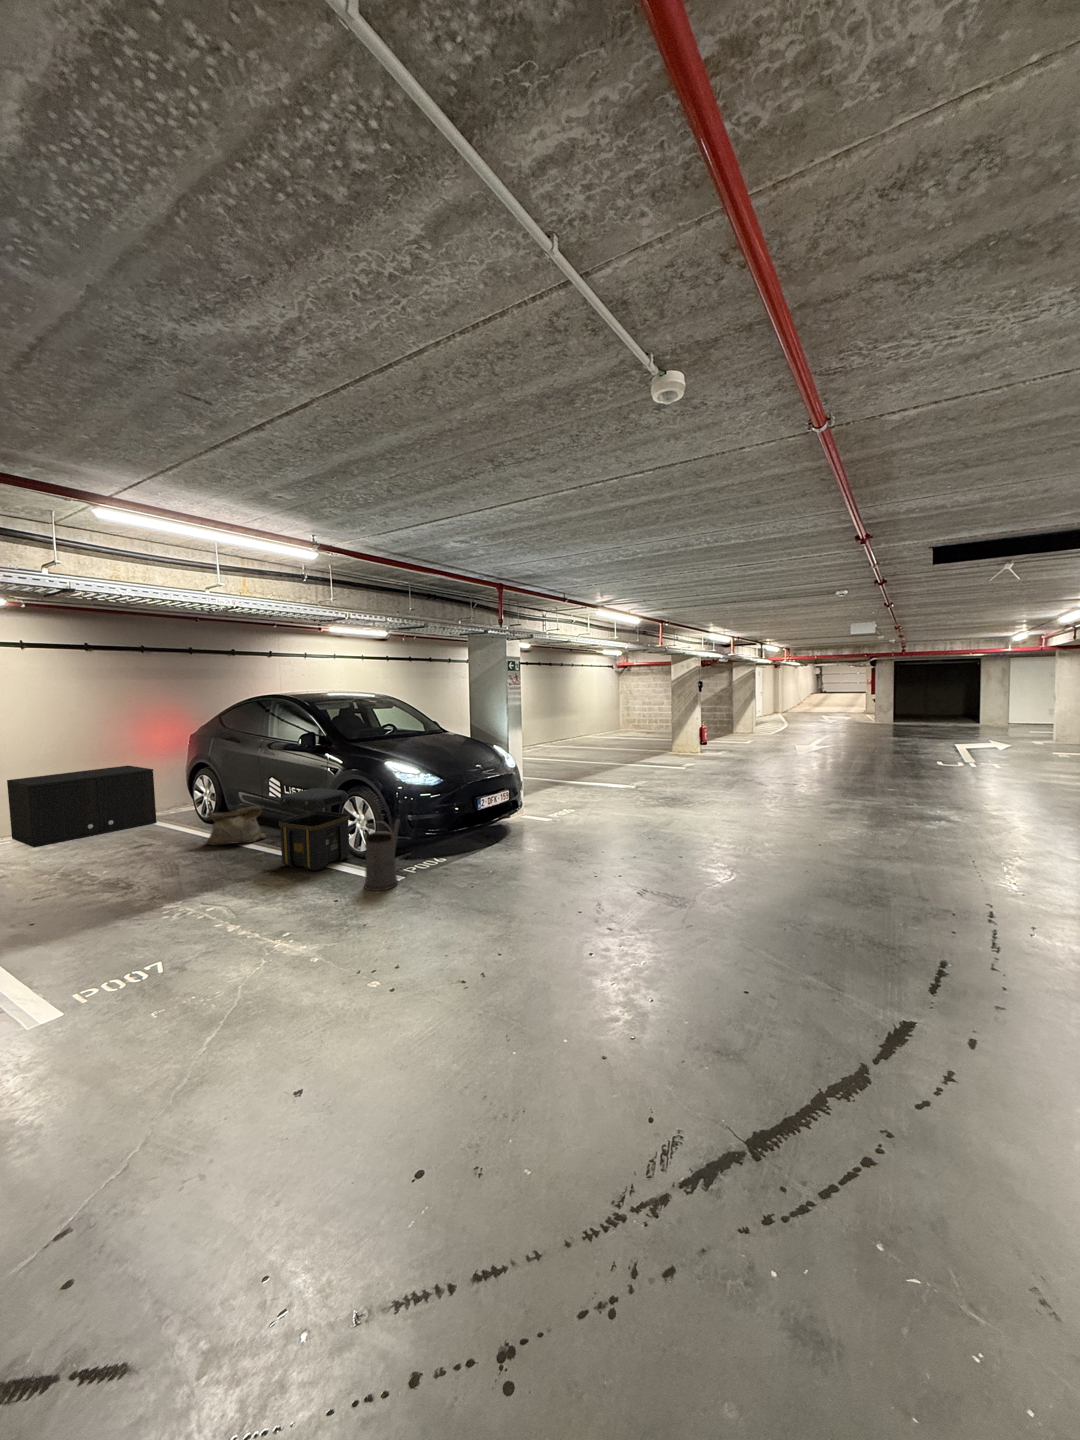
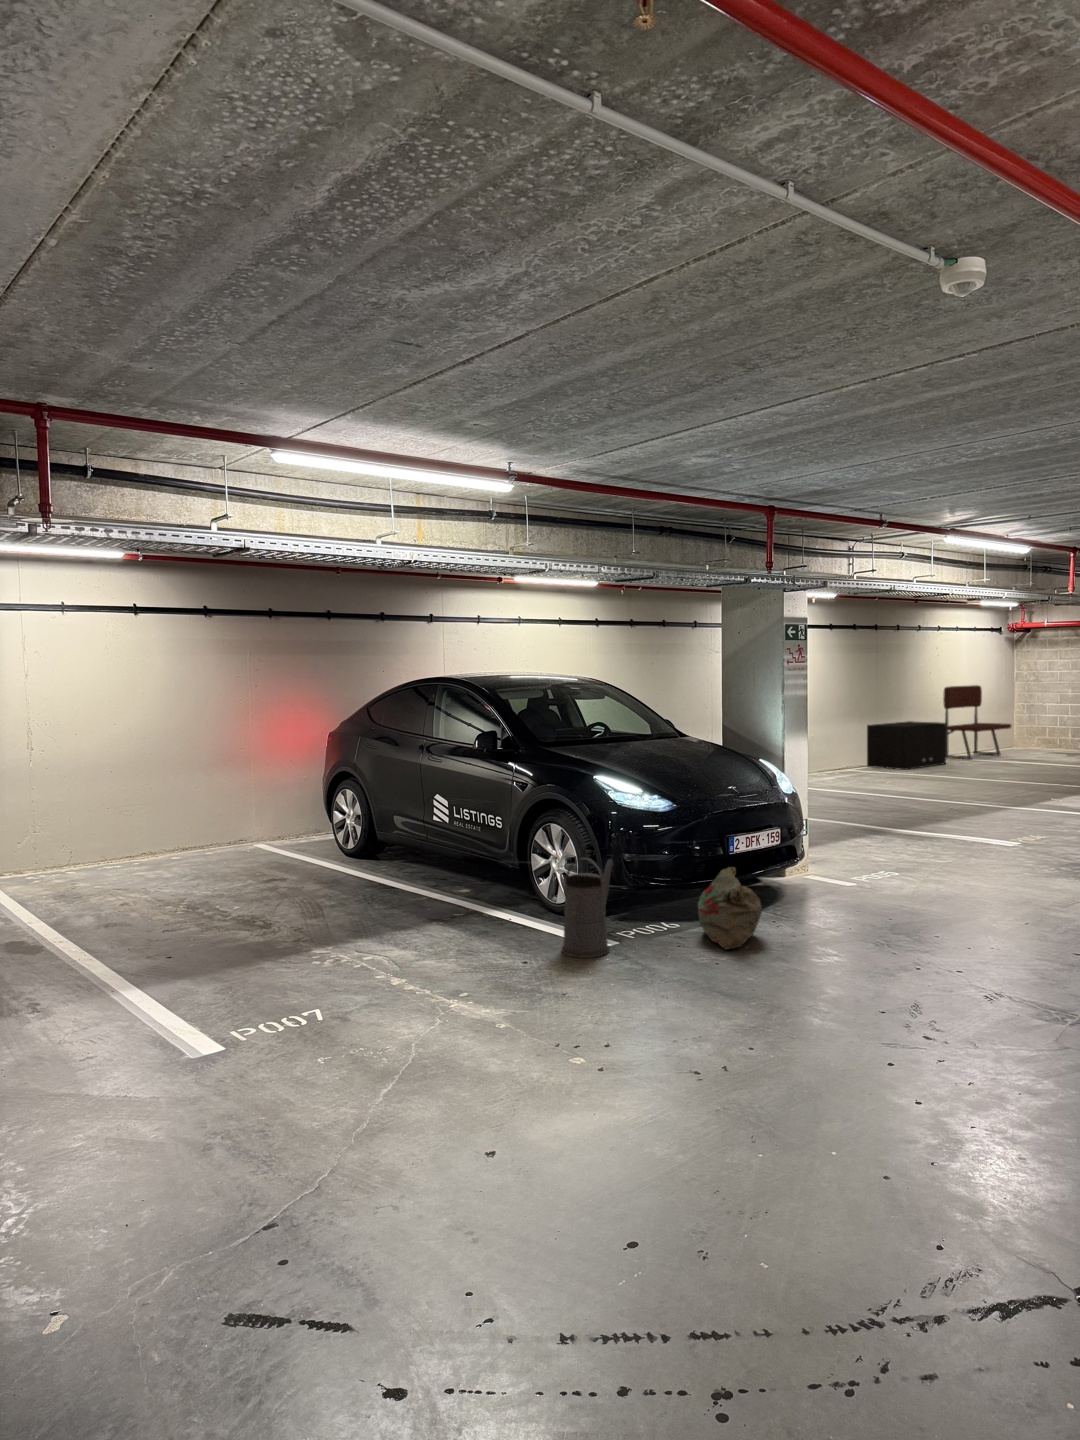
bench: none [587,695,621,736] -> present [943,685,1011,760]
storage cabinet: present [7,766,157,847] -> present [867,721,946,770]
toolbox: present [279,788,350,870] -> none [446,811,541,926]
bag: present [205,806,266,845] -> present [698,867,762,950]

